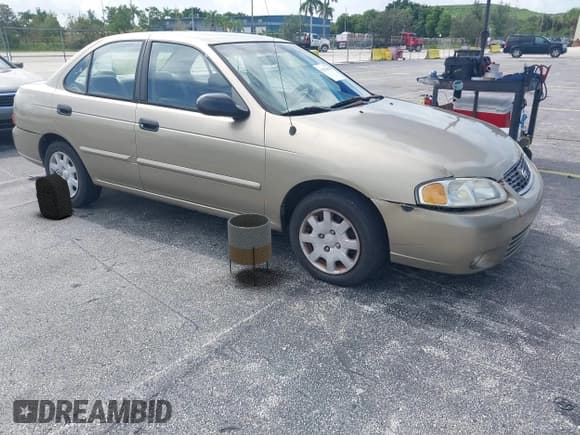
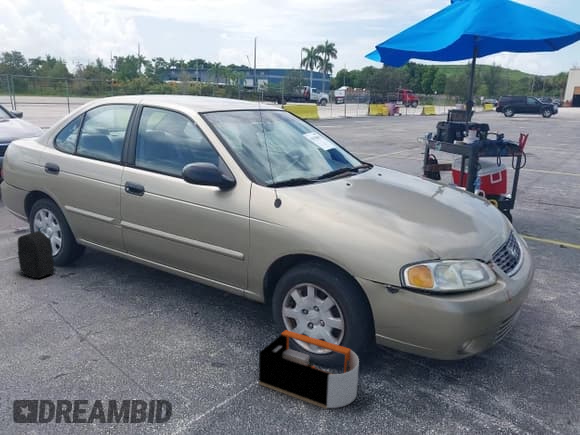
planter: present [228,213,272,286] -> none [208,284,253,362]
storage bin: none [281,254,376,322] -> present [259,330,359,409]

